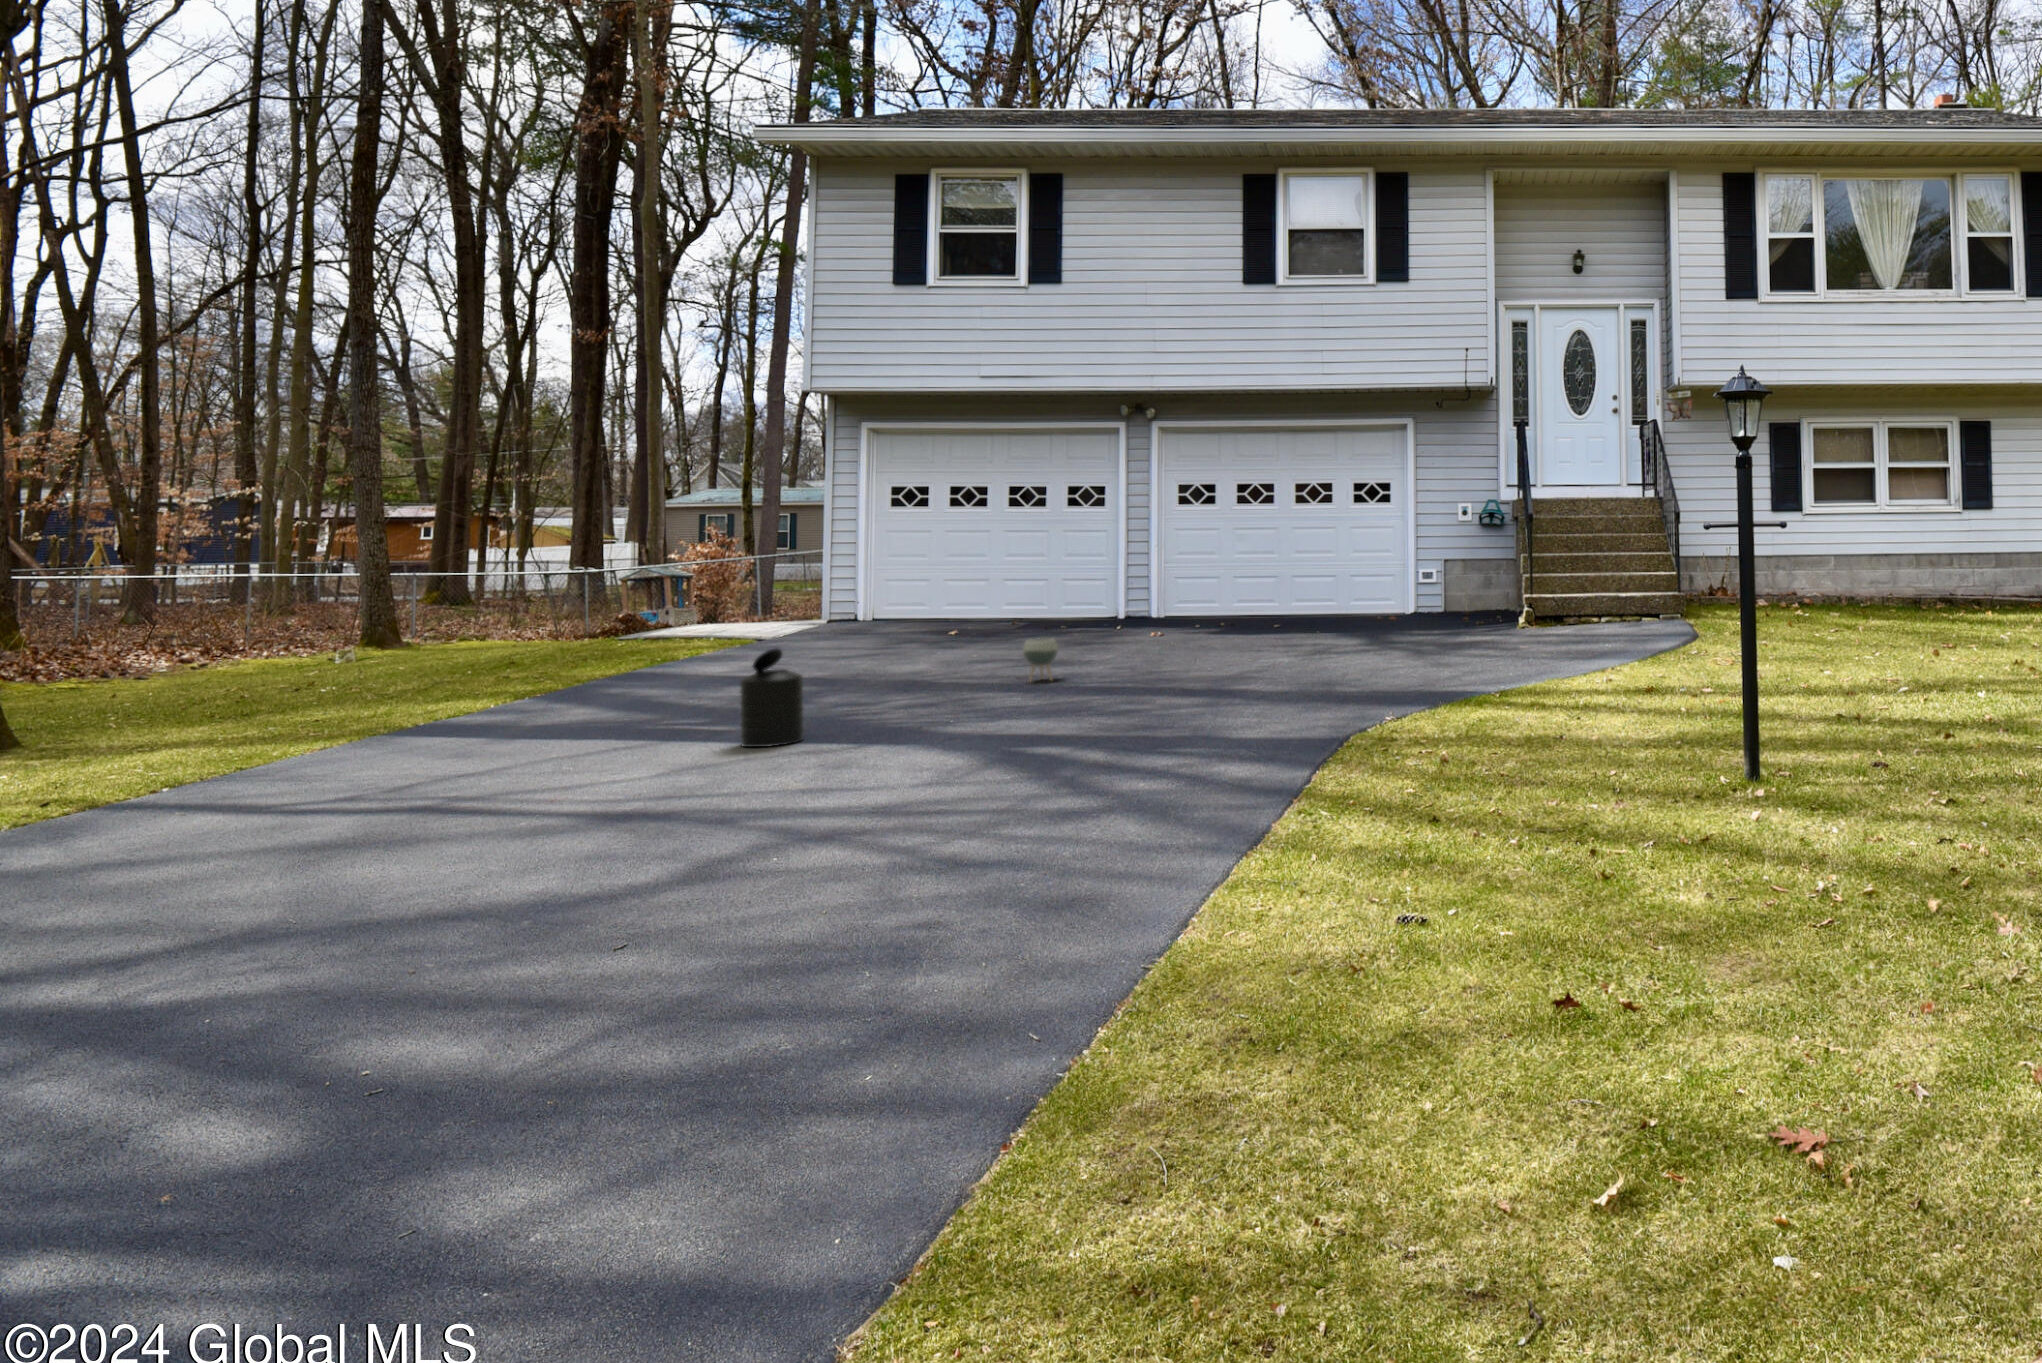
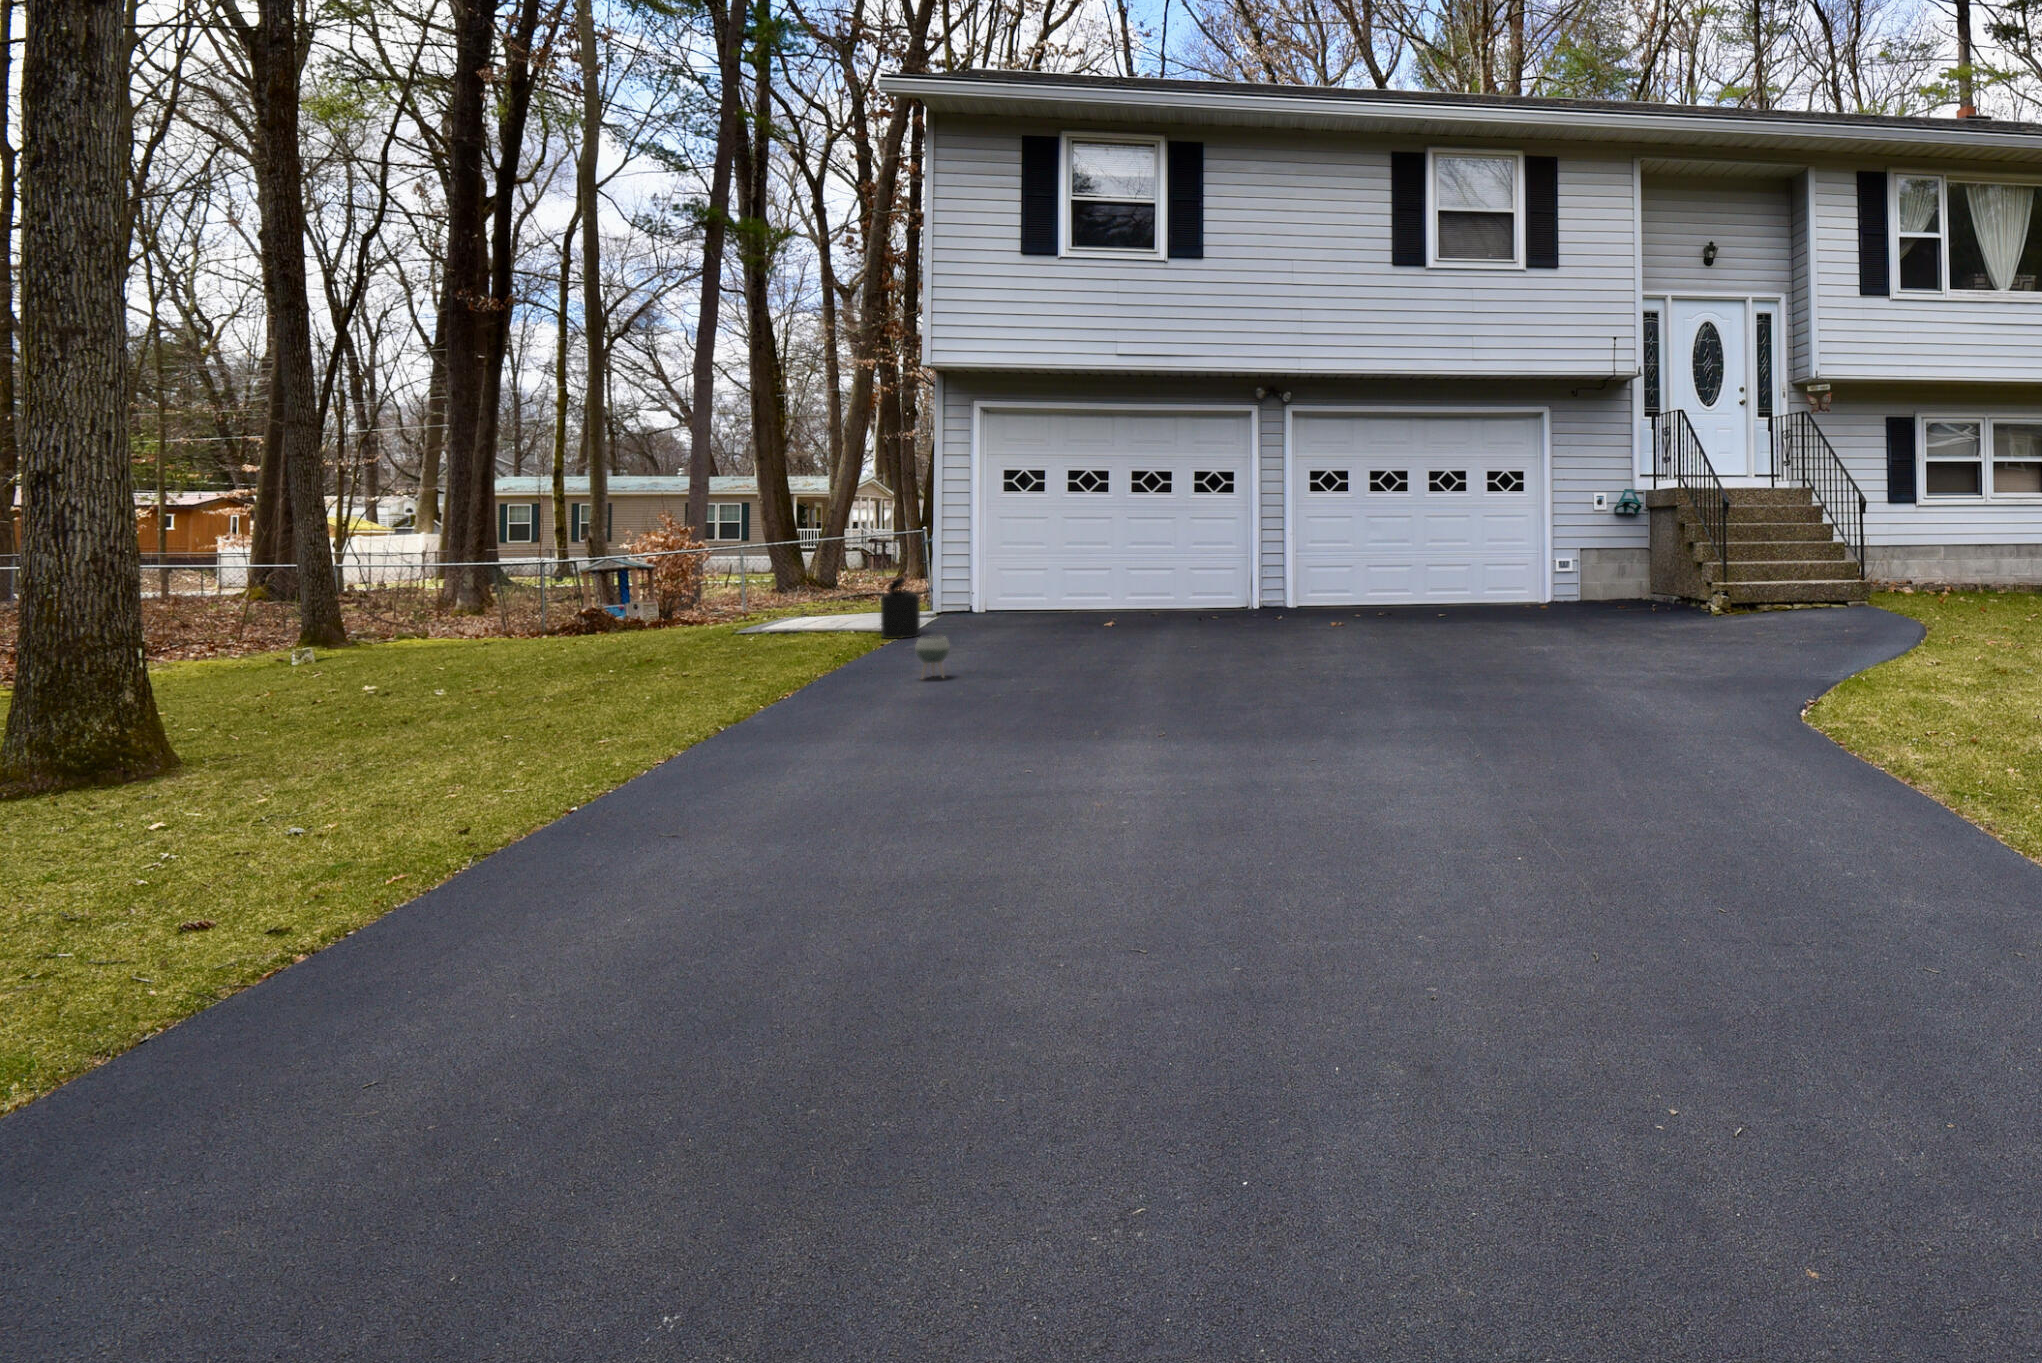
trash can: present [740,649,804,747] -> present [880,576,920,639]

